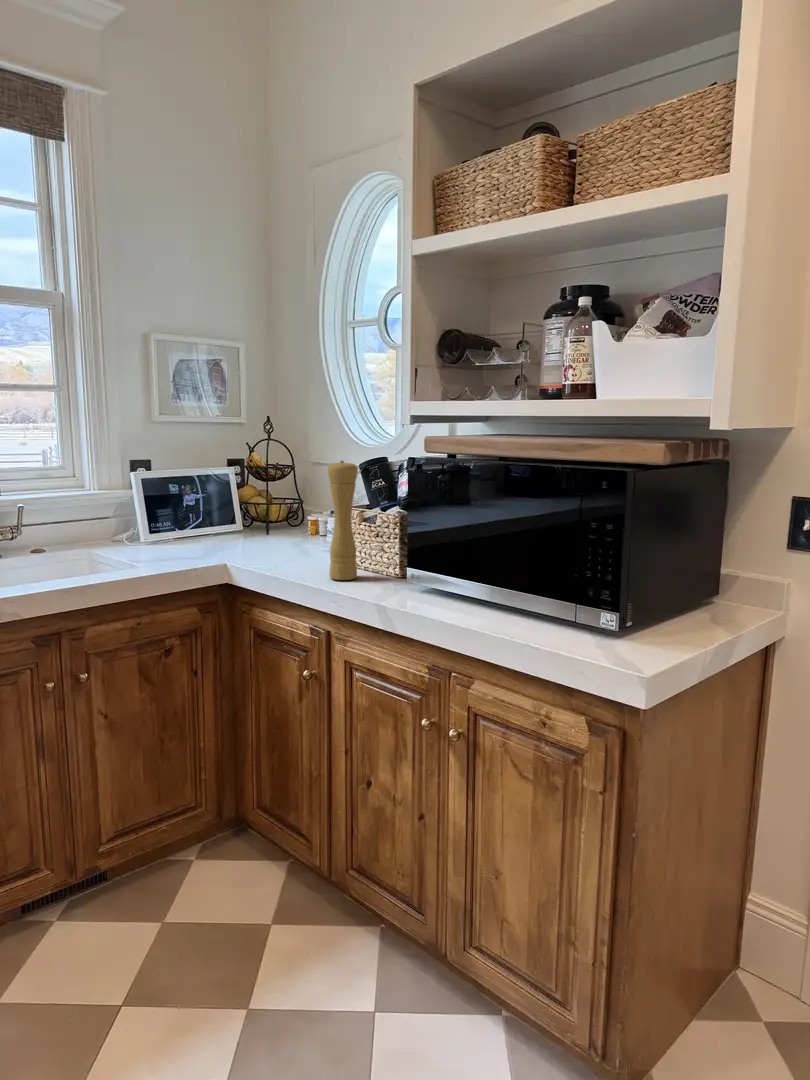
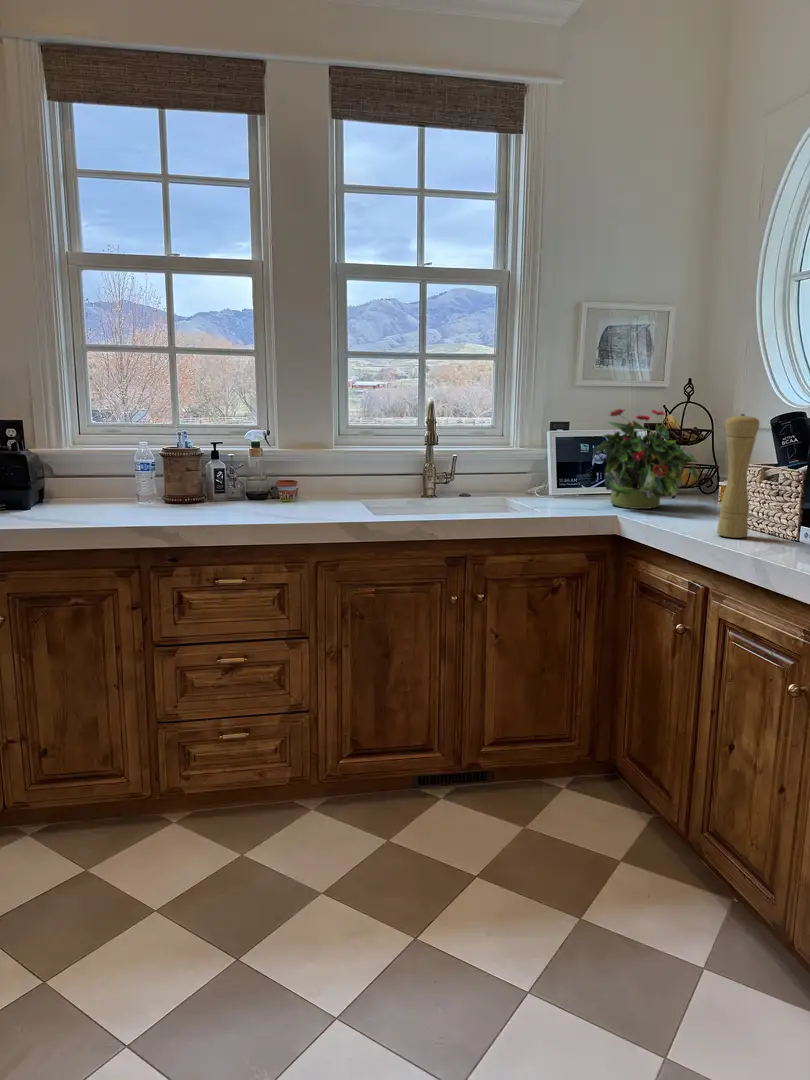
potted plant: none [190,449,295,554] -> present [594,409,698,509]

